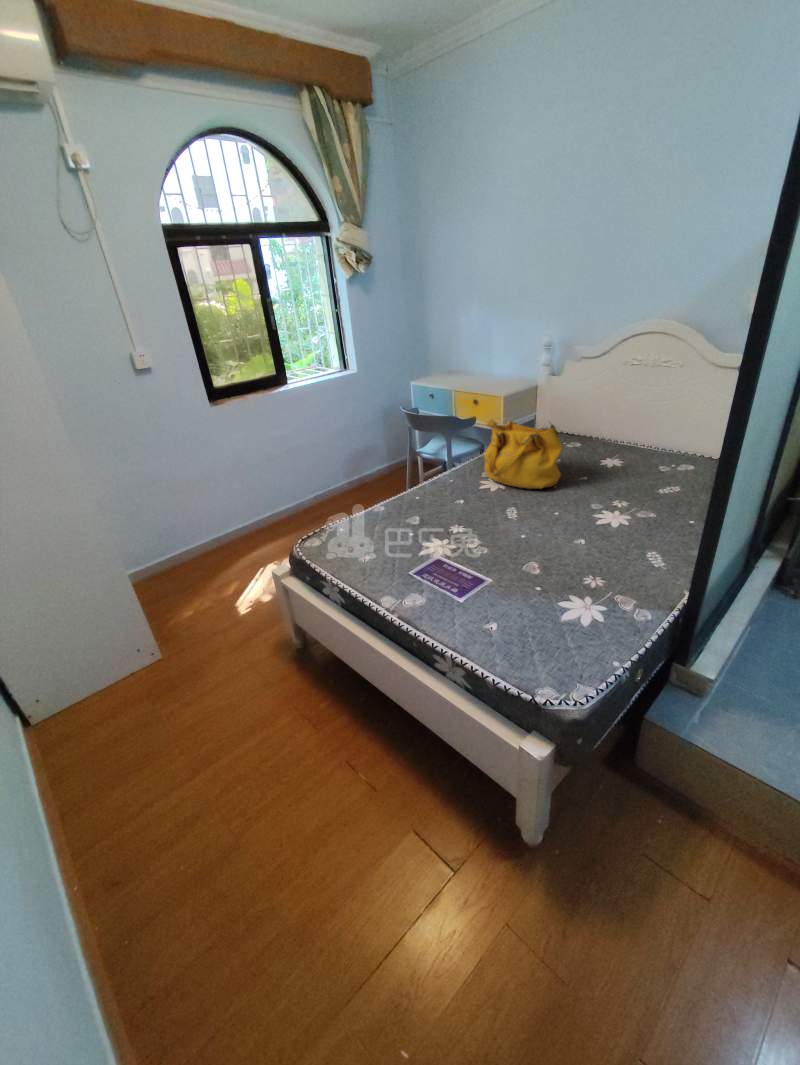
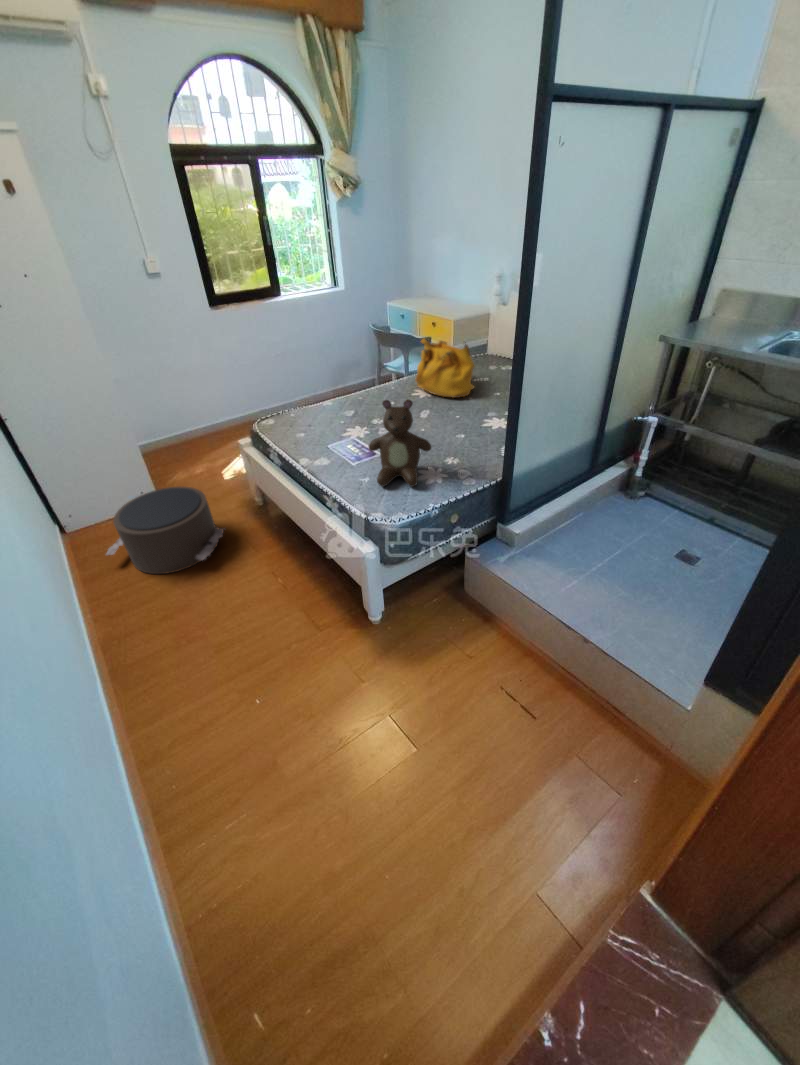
teddy bear: none [494,512,587,640] -> present [369,400,431,487]
pouf: none [92,641,266,787] -> present [106,486,224,574]

